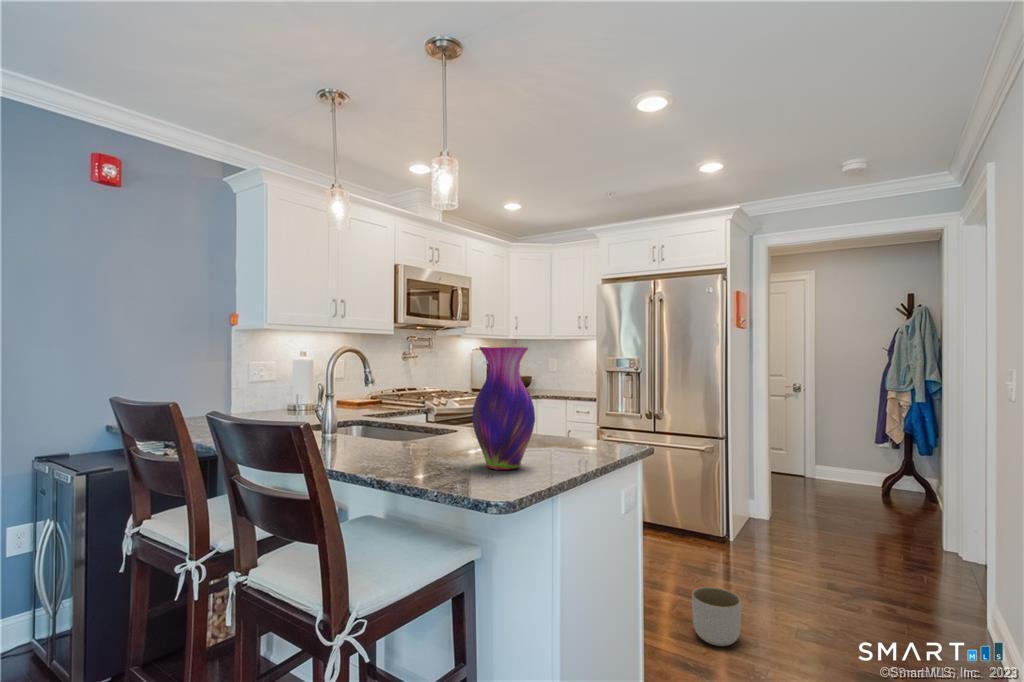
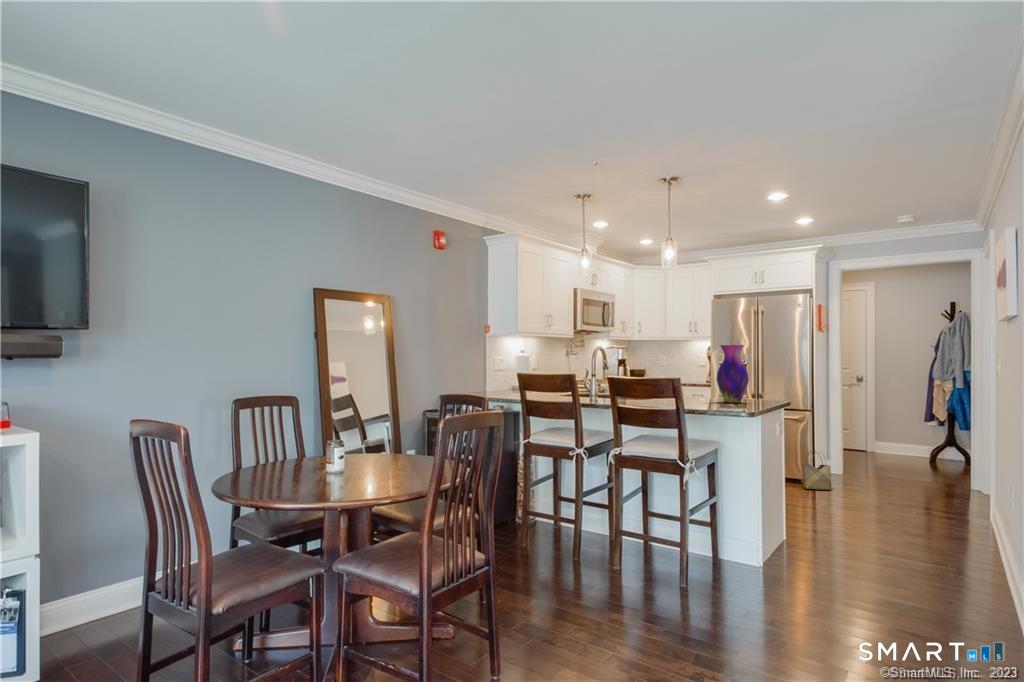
woven basket: none [707,497,748,555] -> present [802,451,831,490]
planter: present [692,587,741,646] -> none [805,492,836,522]

